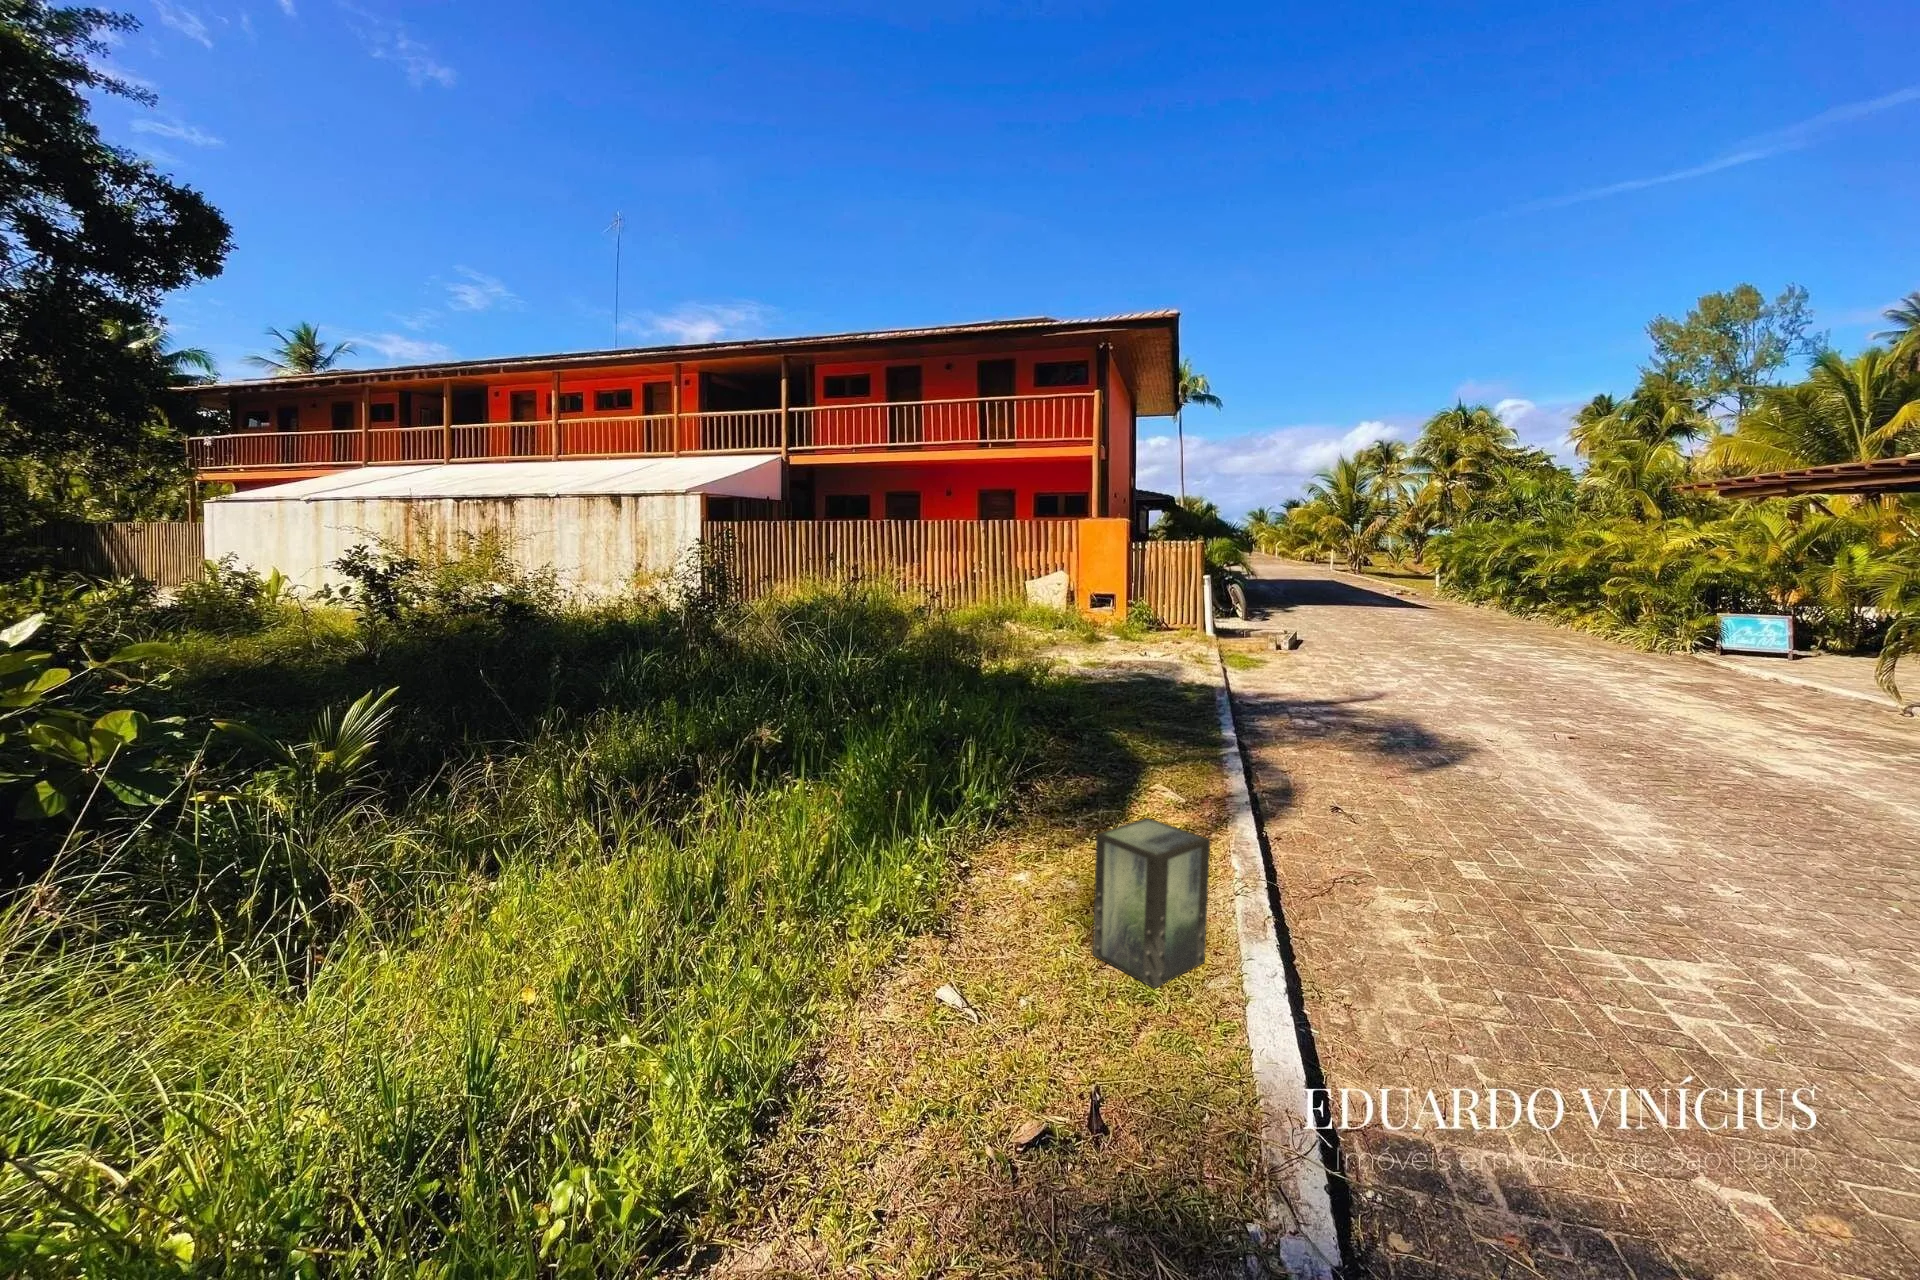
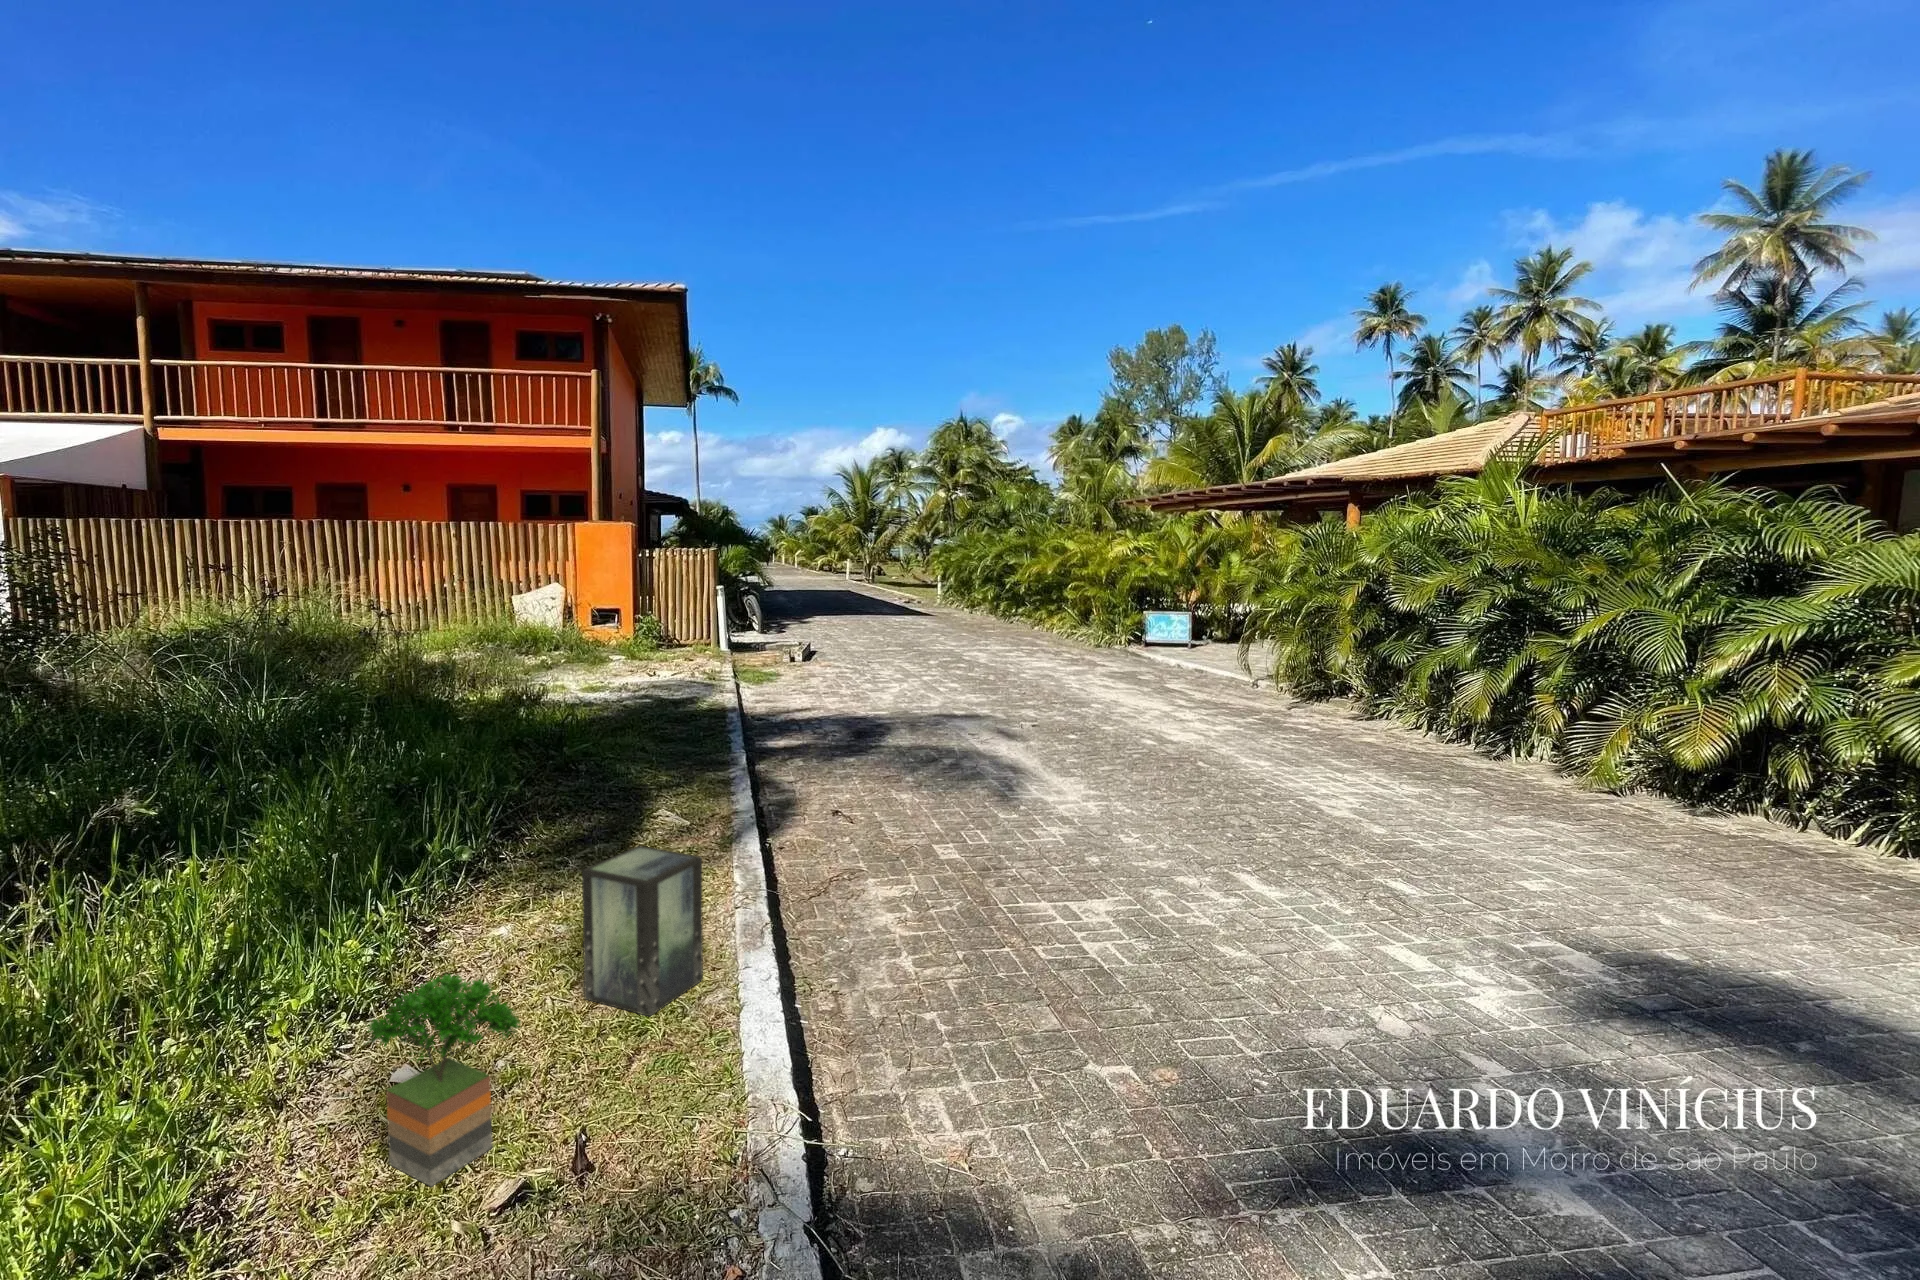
potted tree: none [920,911,1048,1105] -> present [367,974,520,1186]

